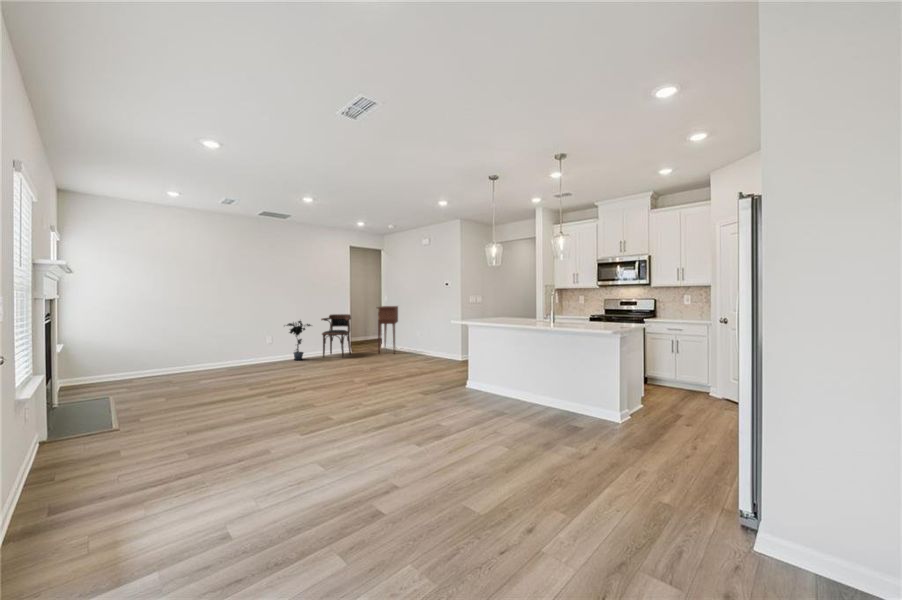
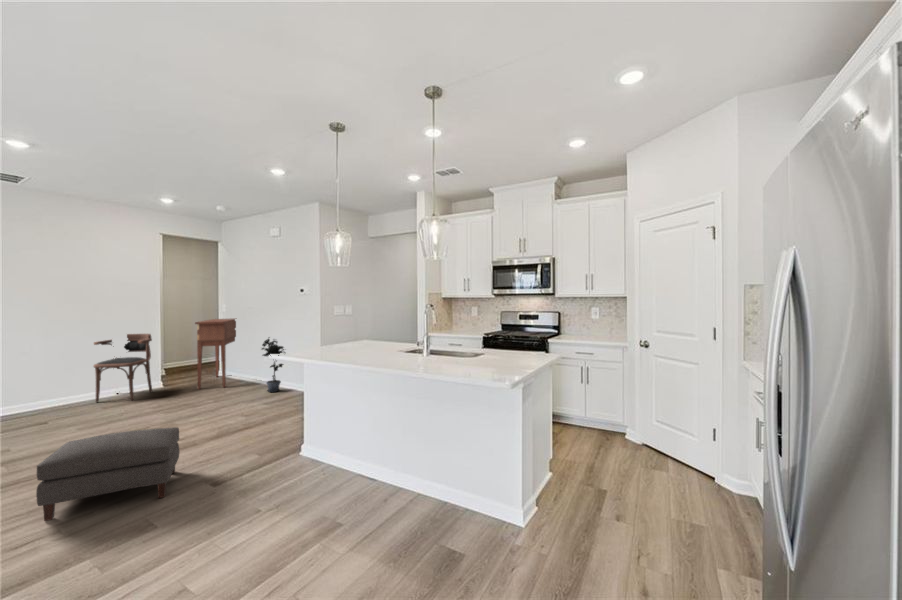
potted plant: present [287,321,311,360] -> present [262,339,285,392]
ottoman: none [346,362,403,401] -> present [36,427,180,521]

